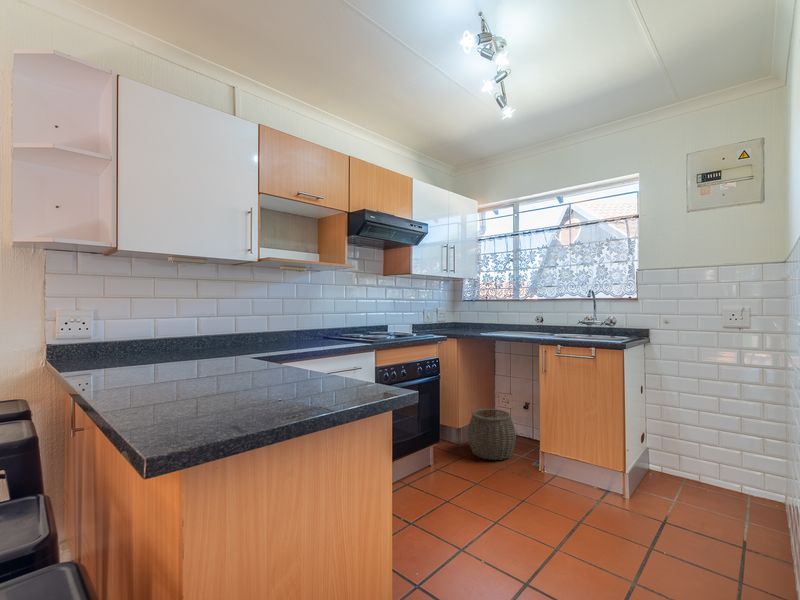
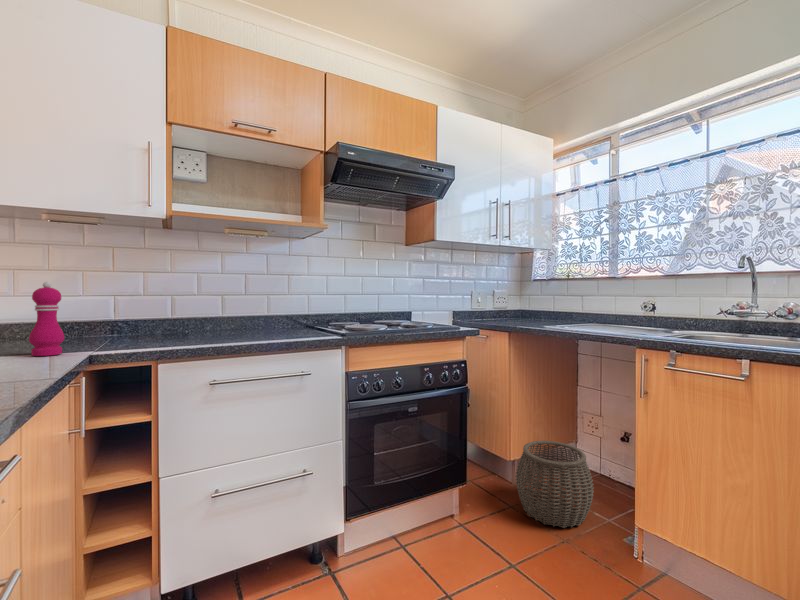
pepper mill: none [220,312,239,361] -> present [29,282,64,356]

